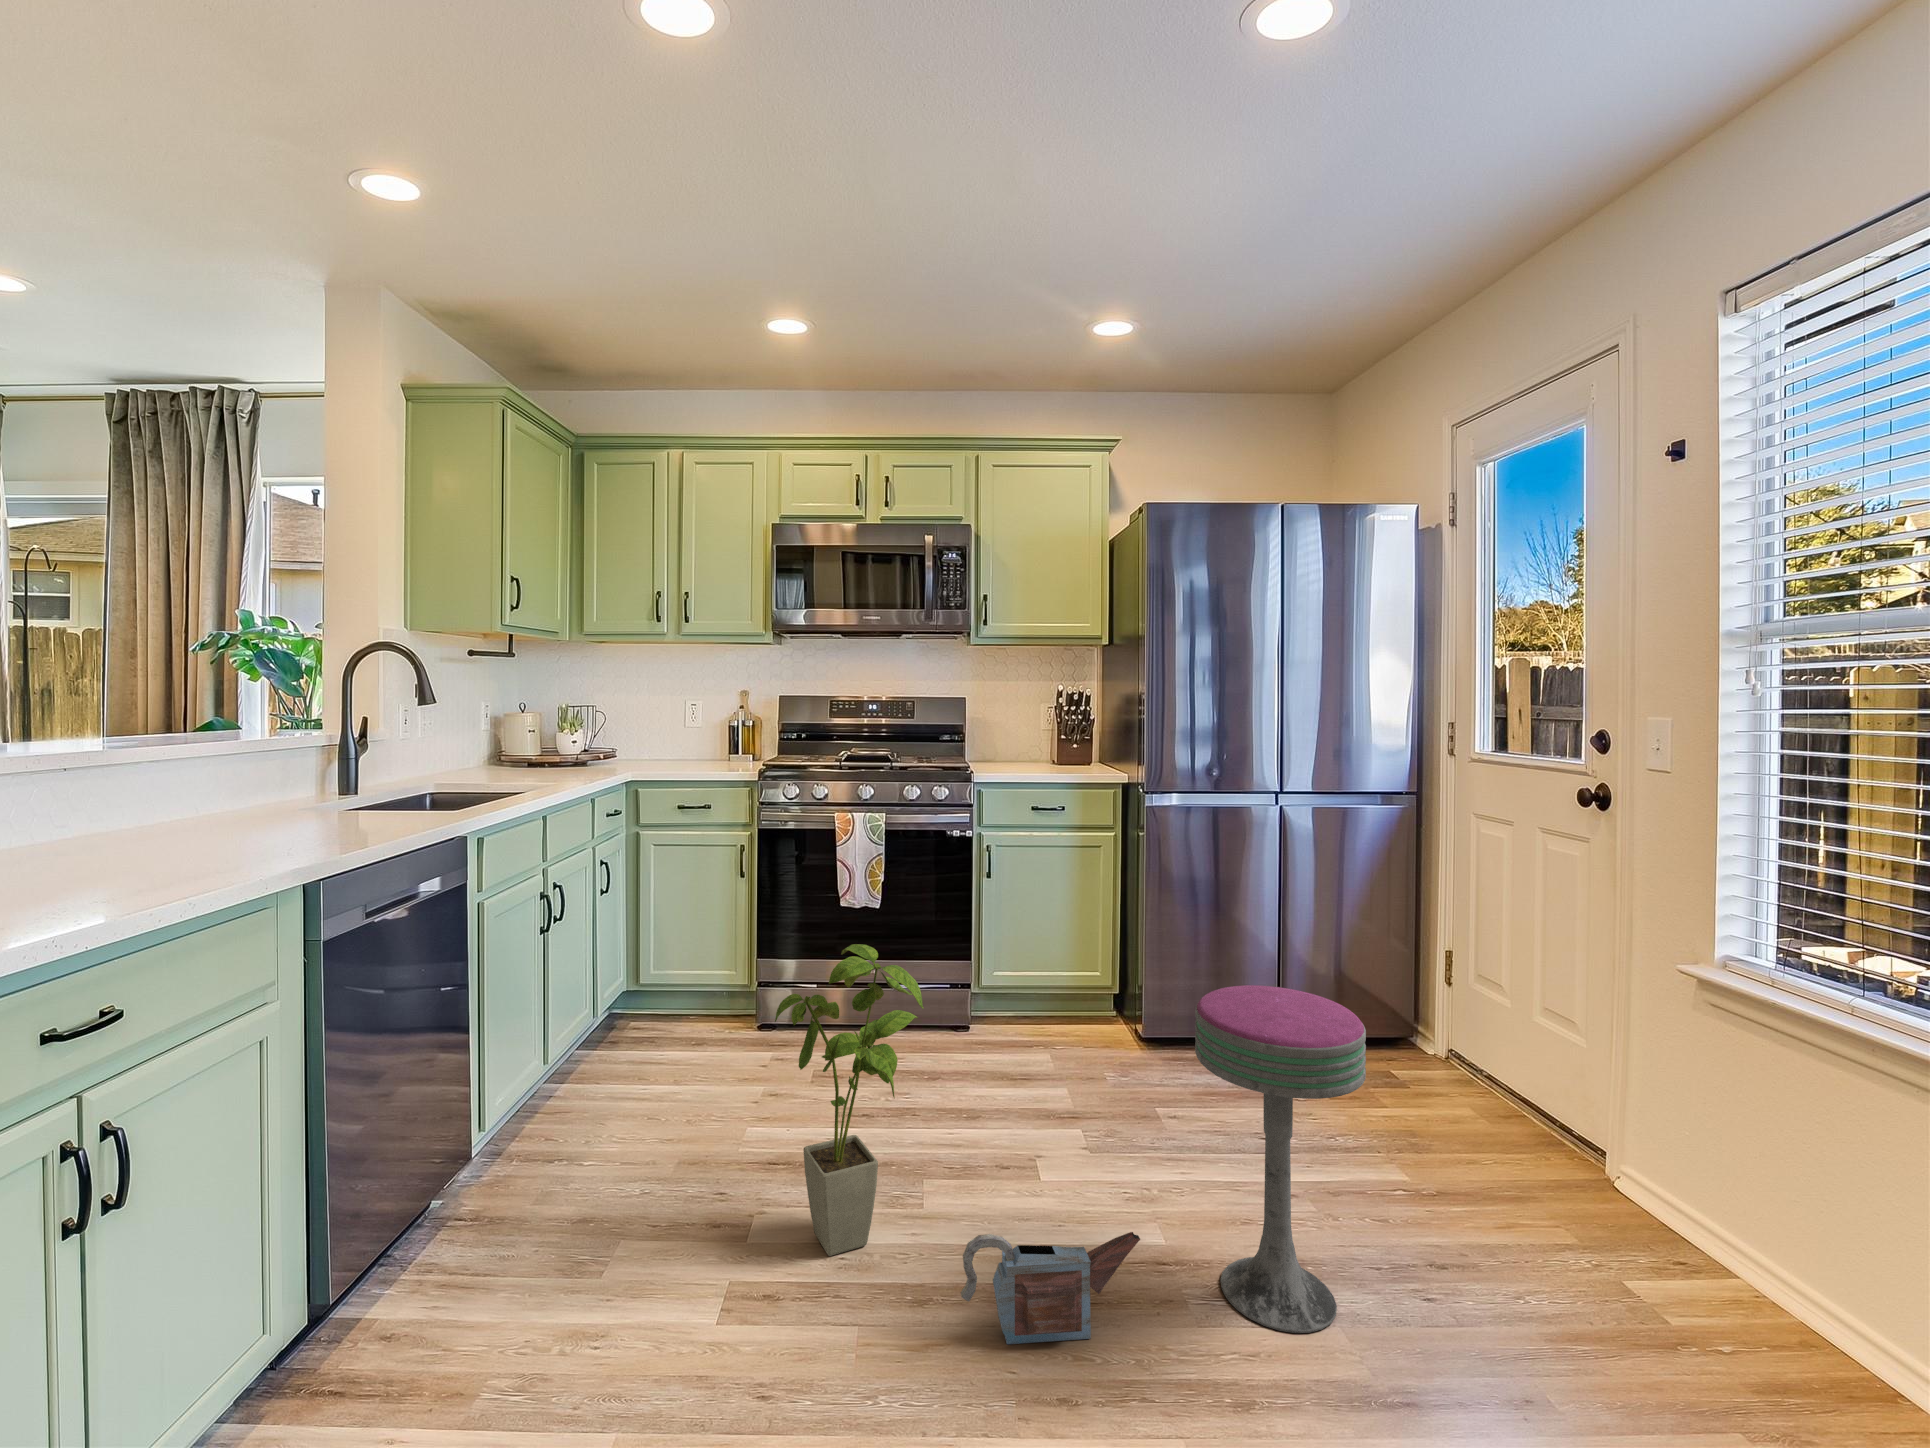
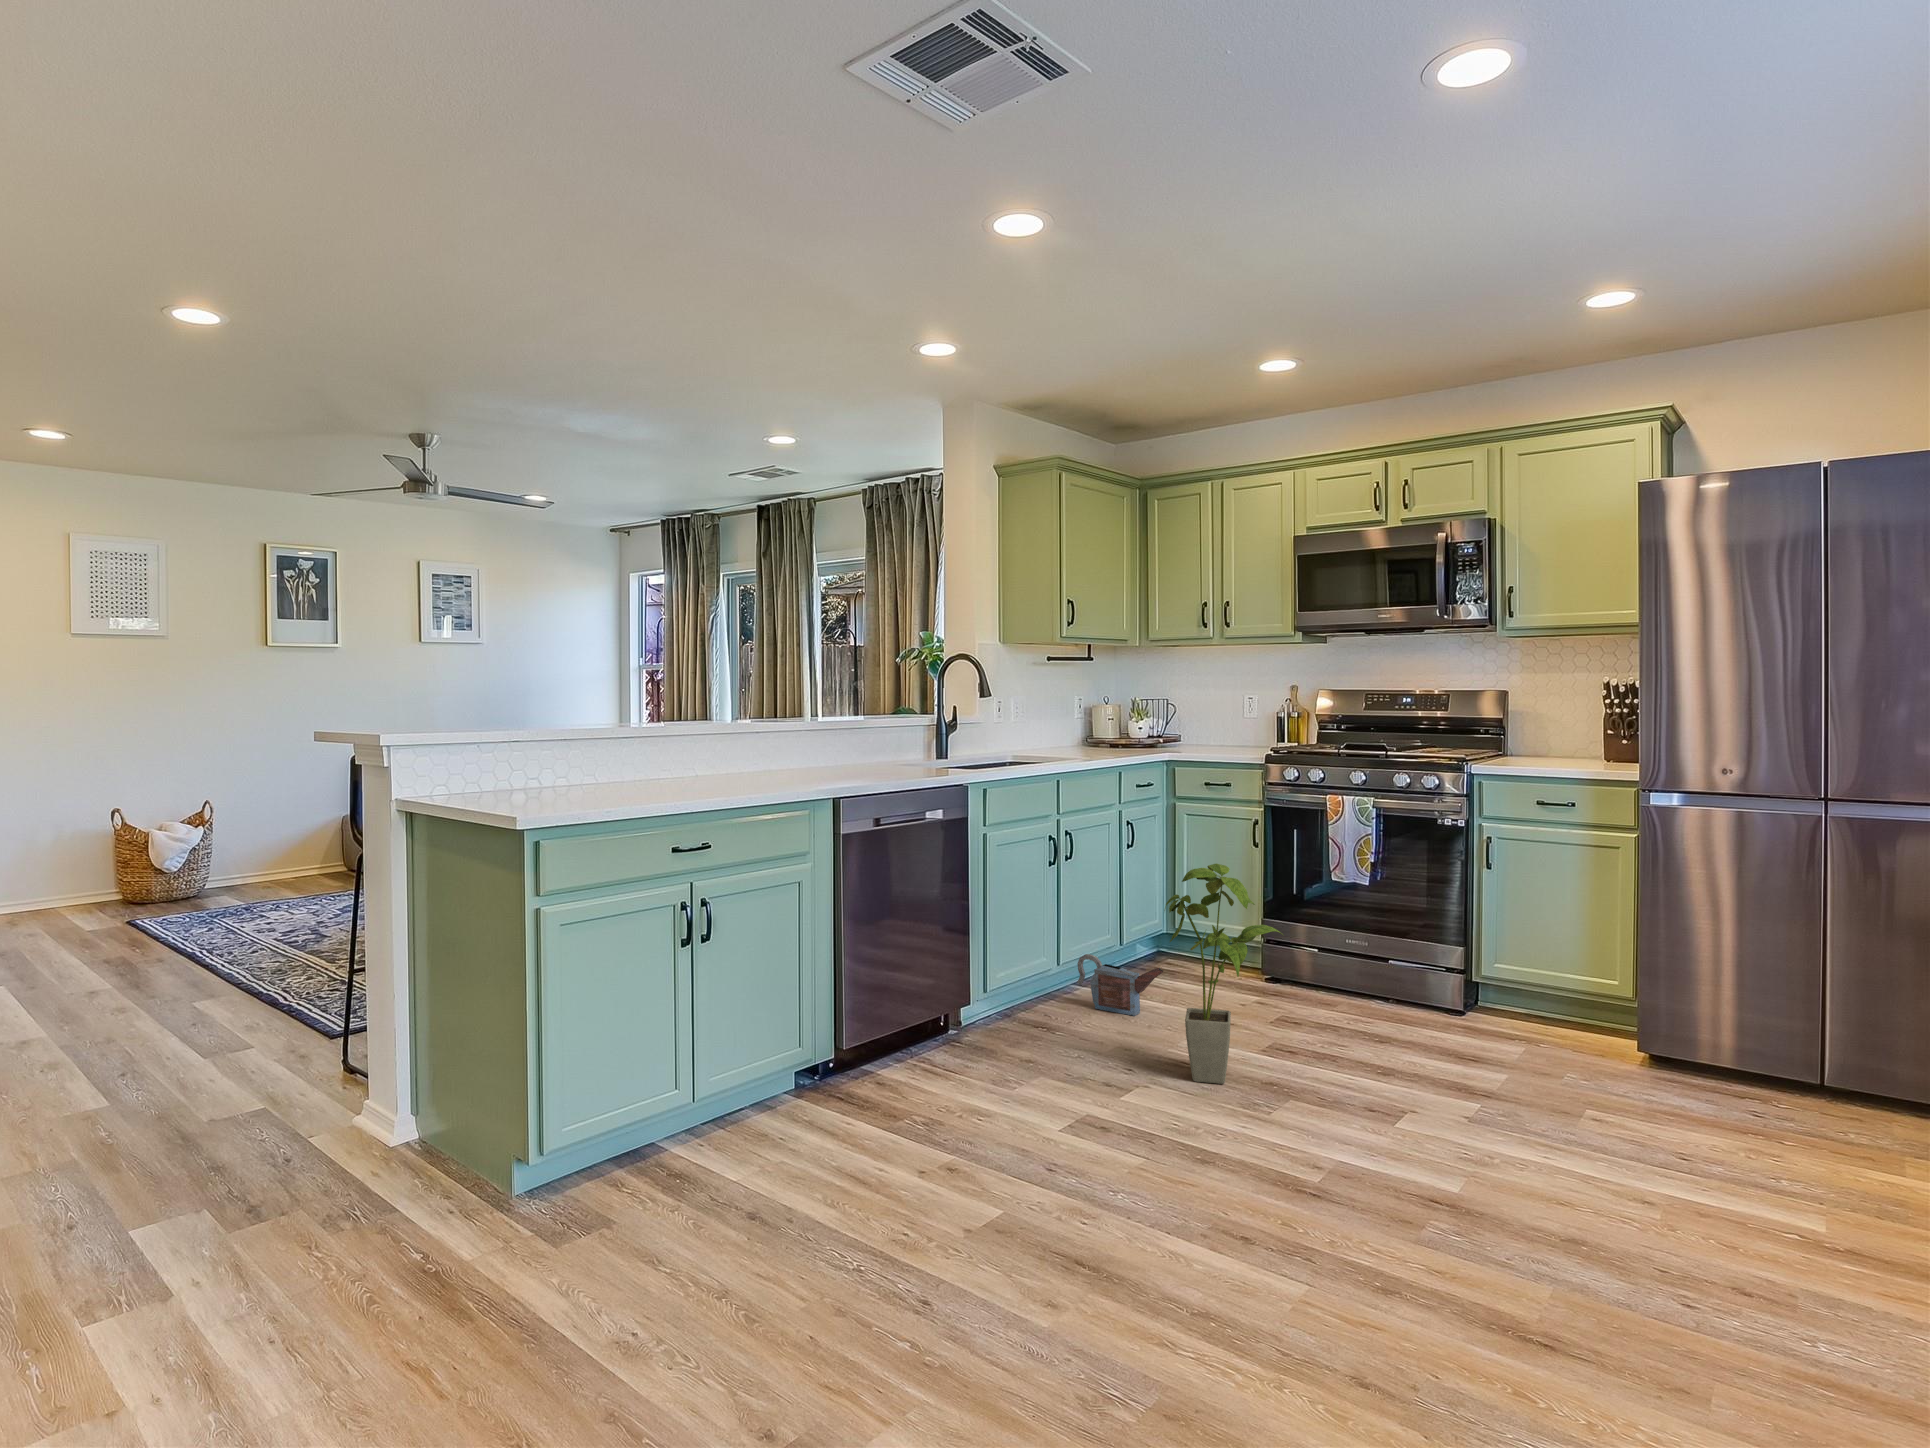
bar stool: present [1195,985,1366,1333] -> none [1445,930,1597,1206]
watering can: present [961,1232,1140,1344] -> present [1077,954,1163,1016]

